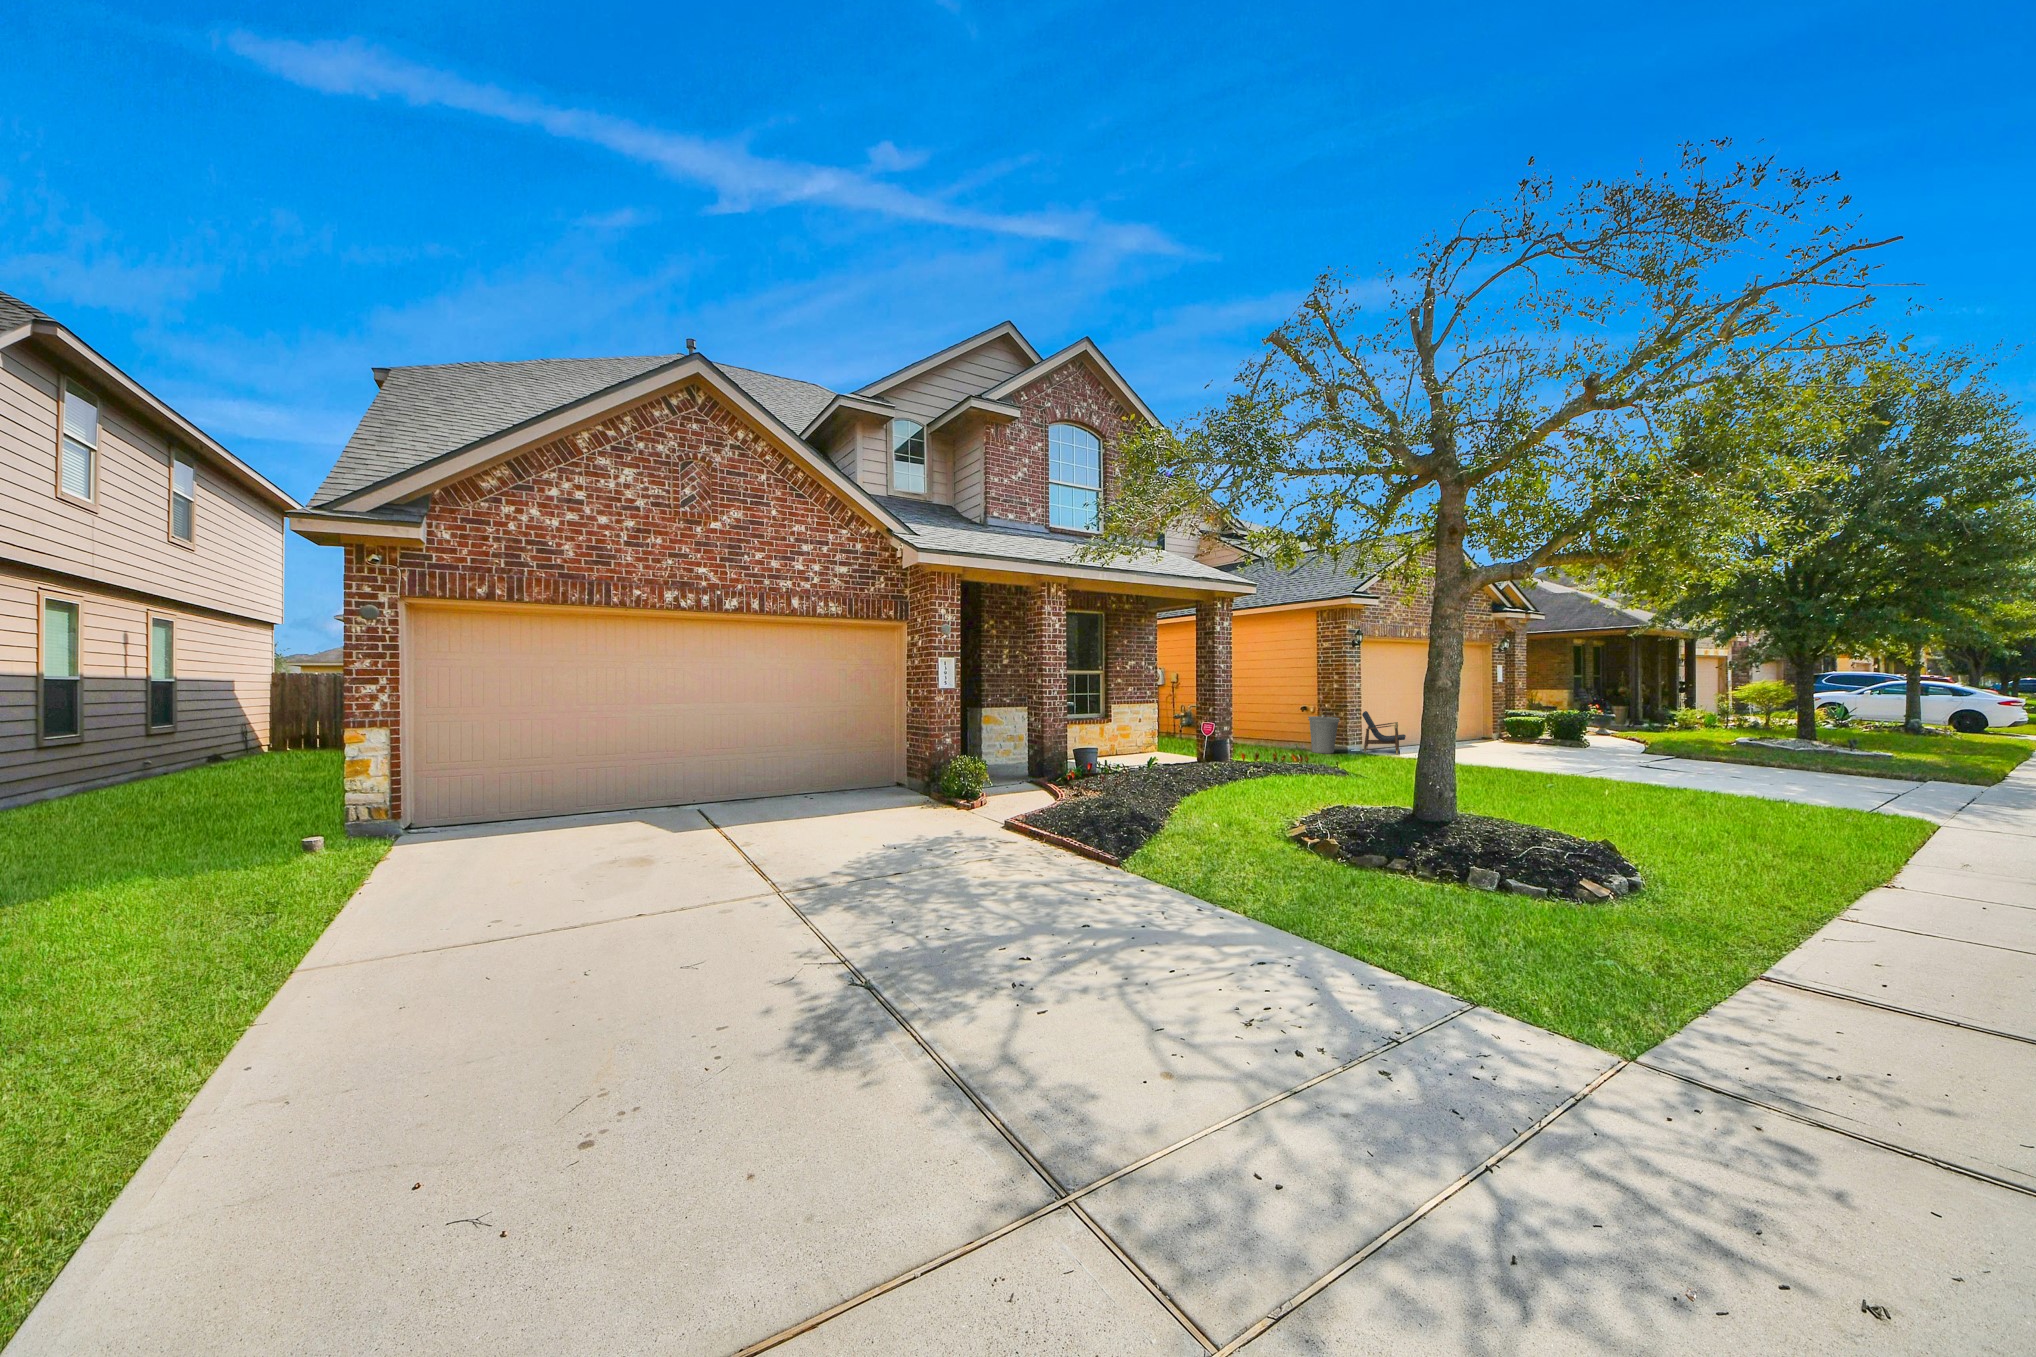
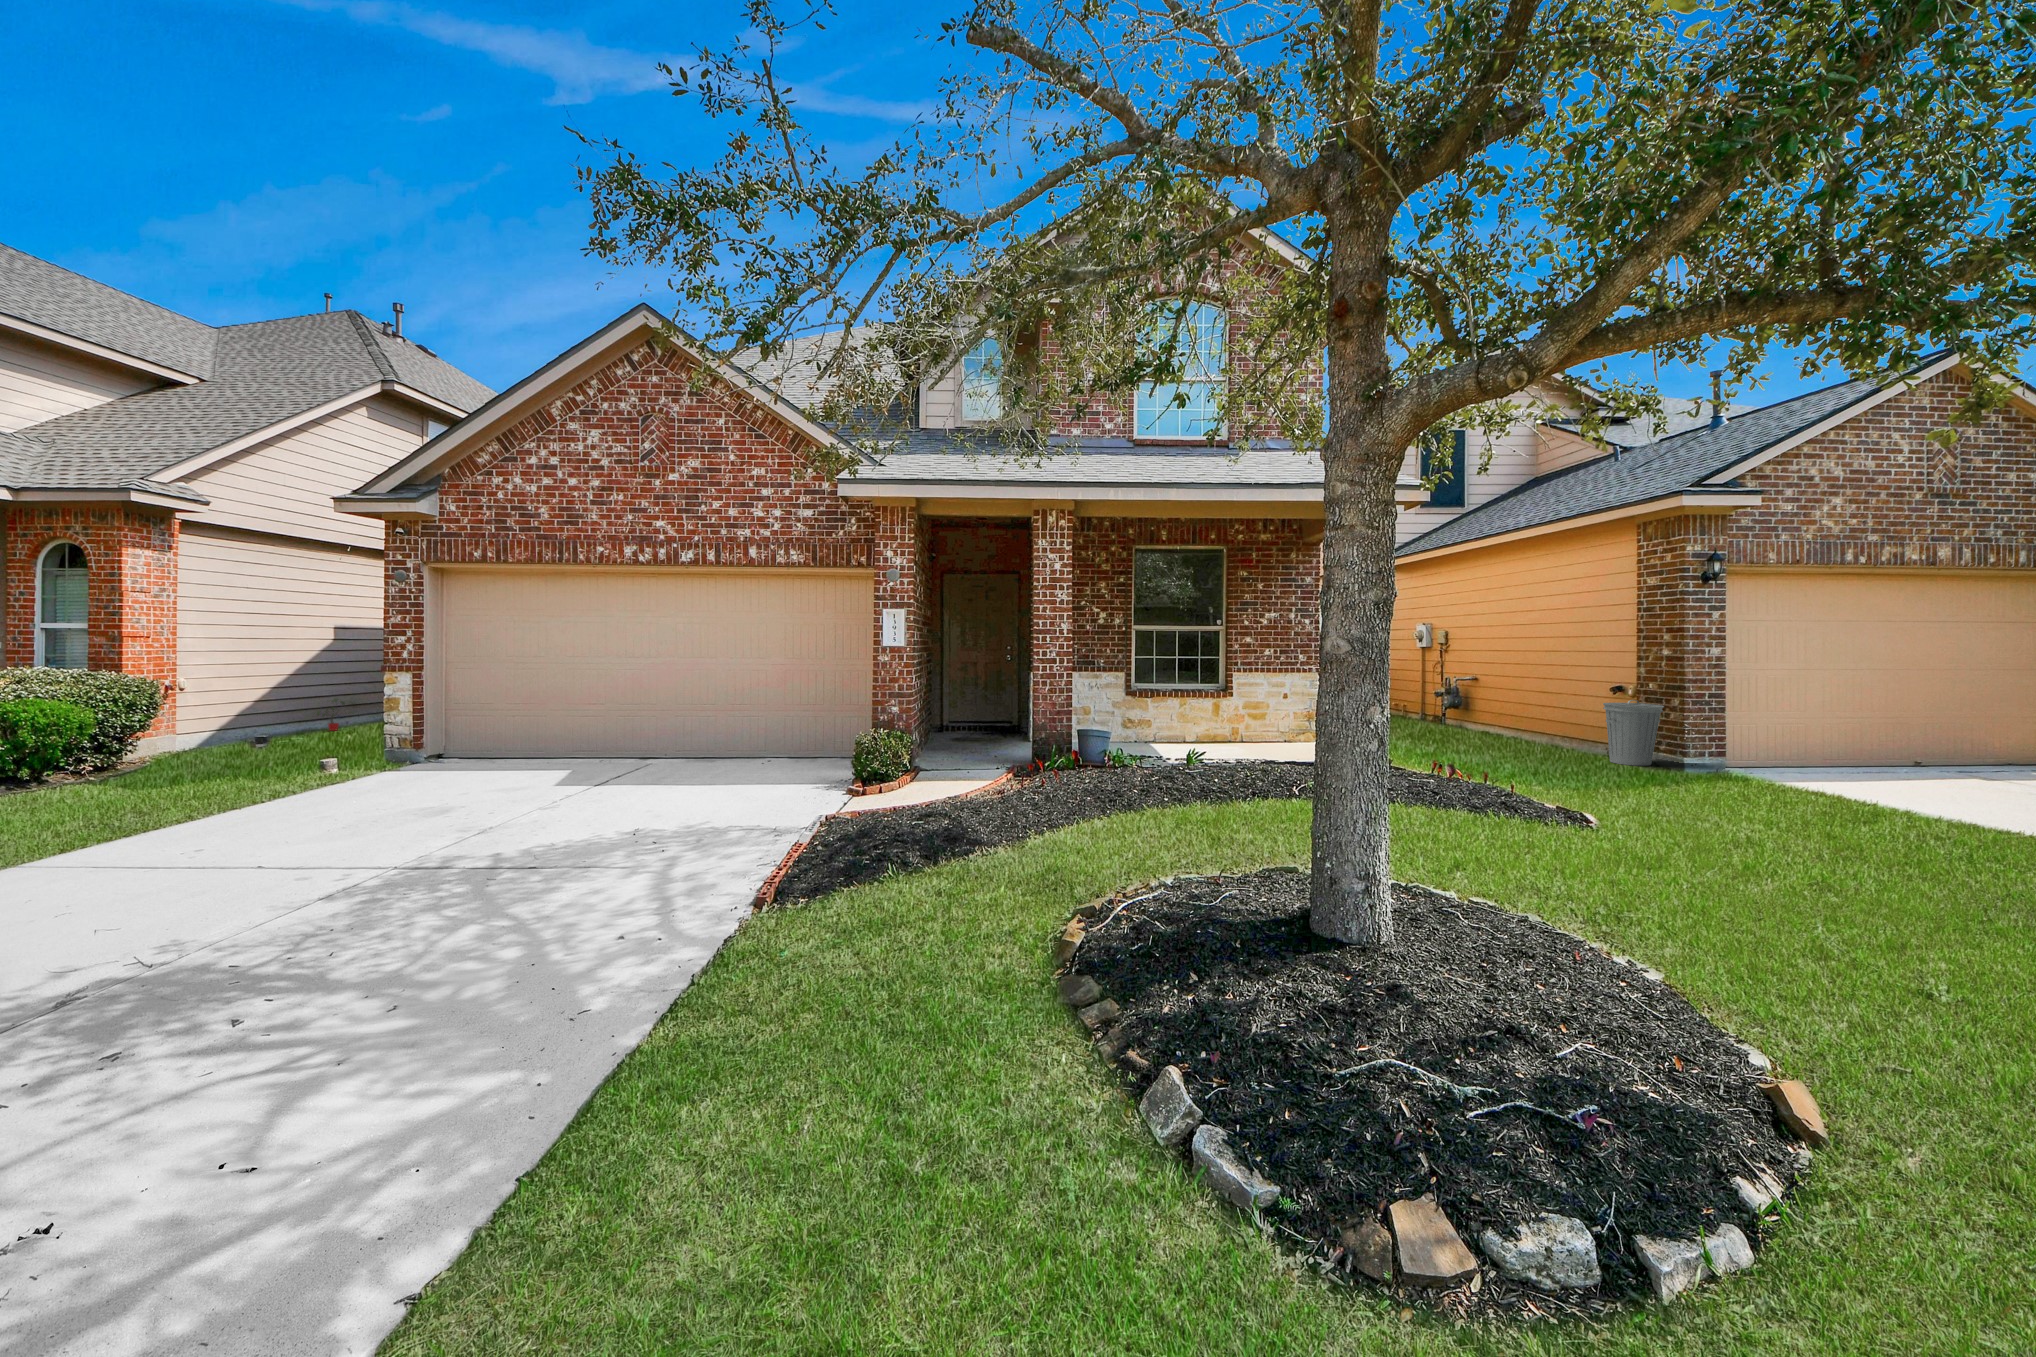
lounge chair: present [1362,711,1406,755] -> none [1721,697,1826,777]
potted plant: none [21,764,87,810] -> present [317,699,354,731]

